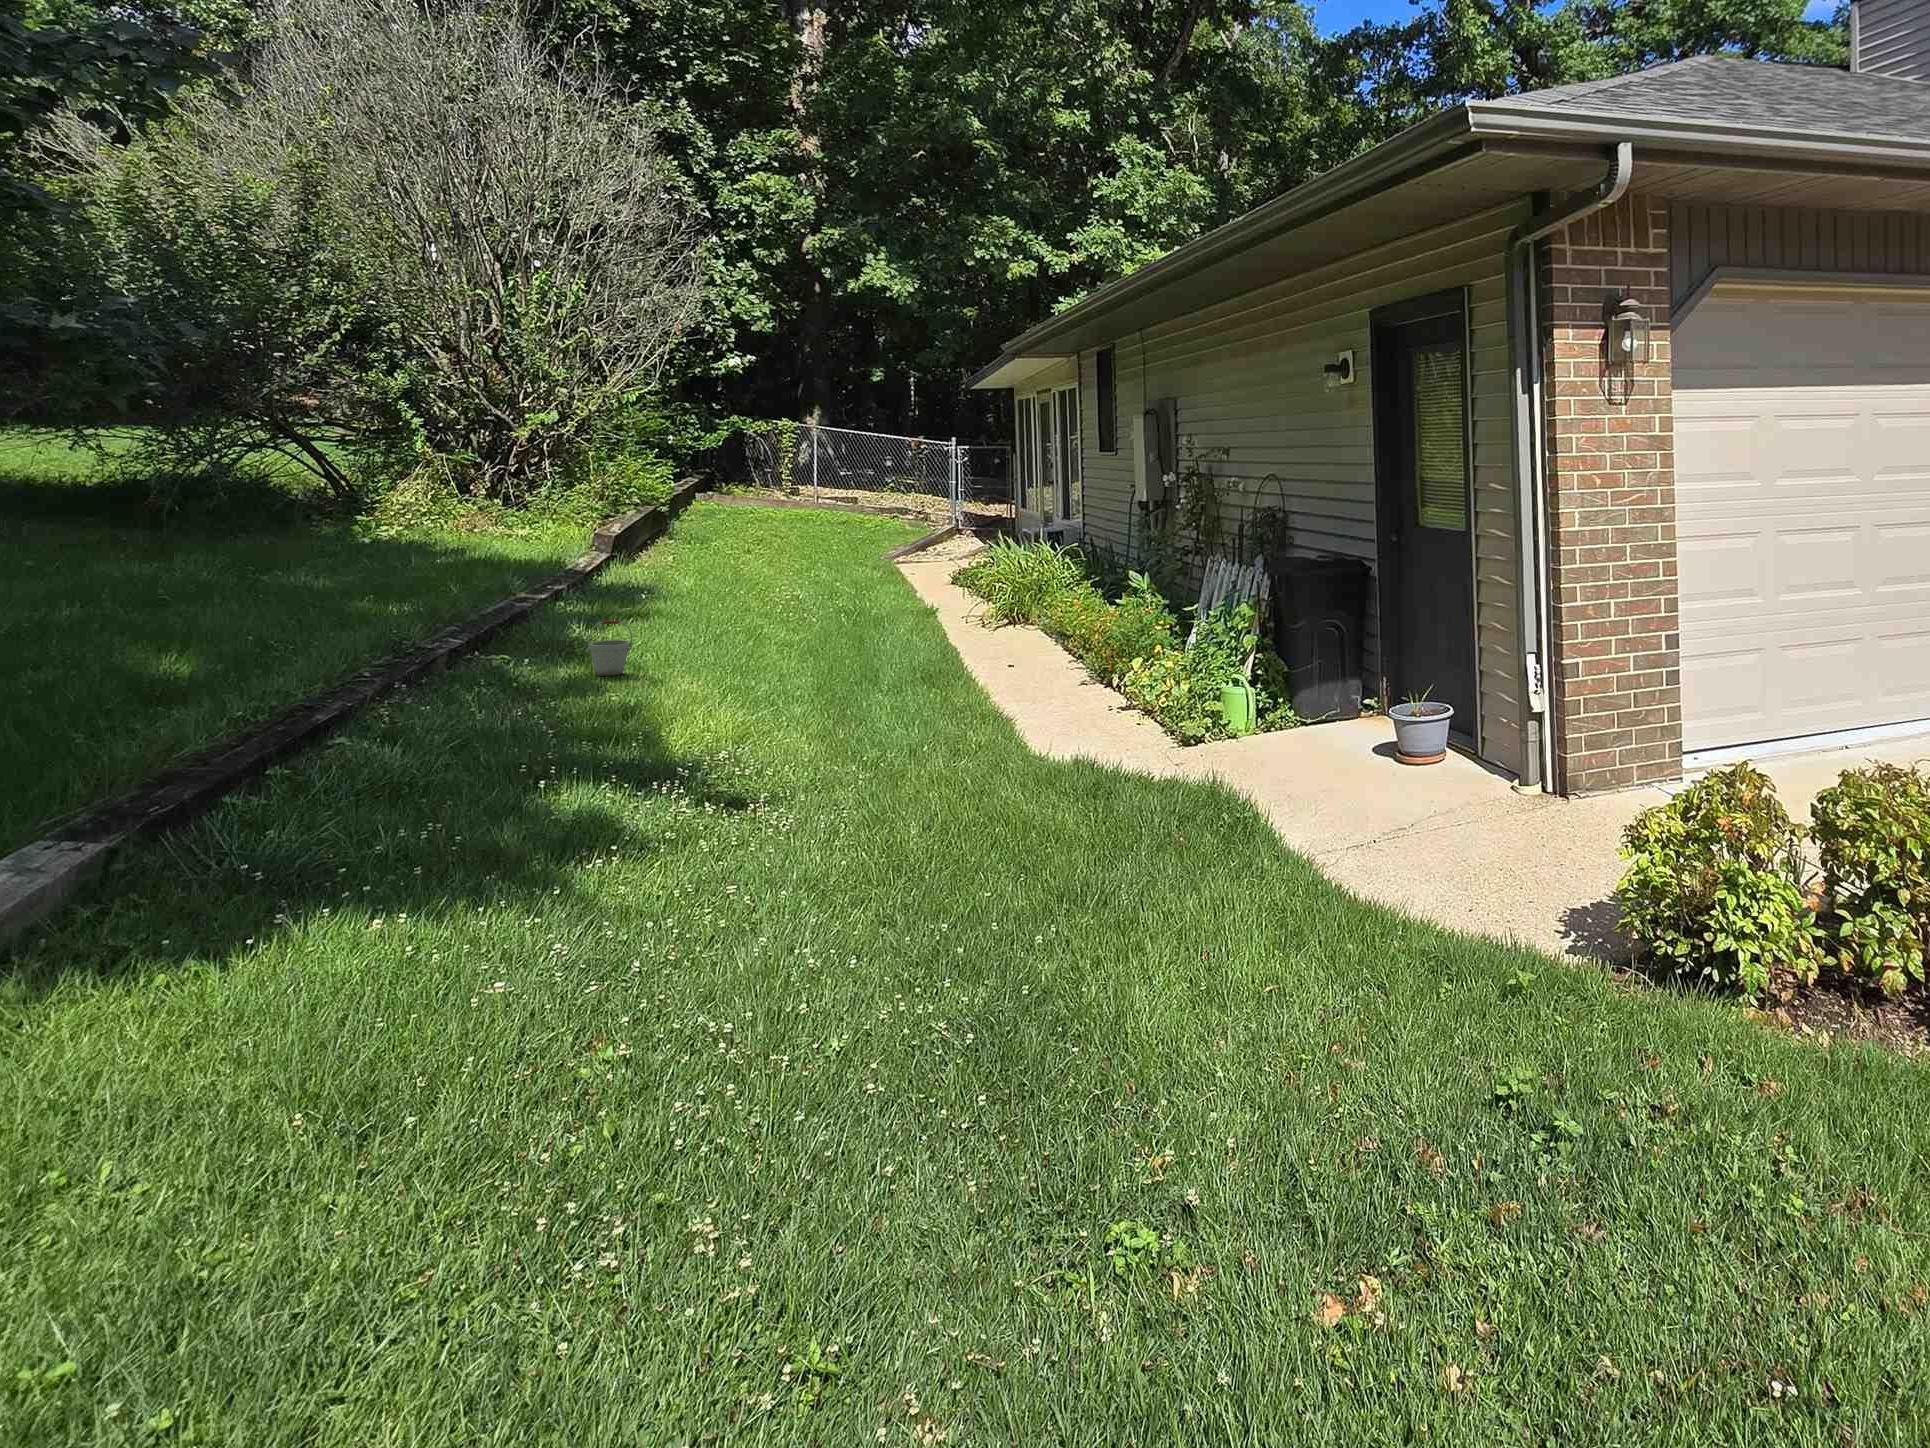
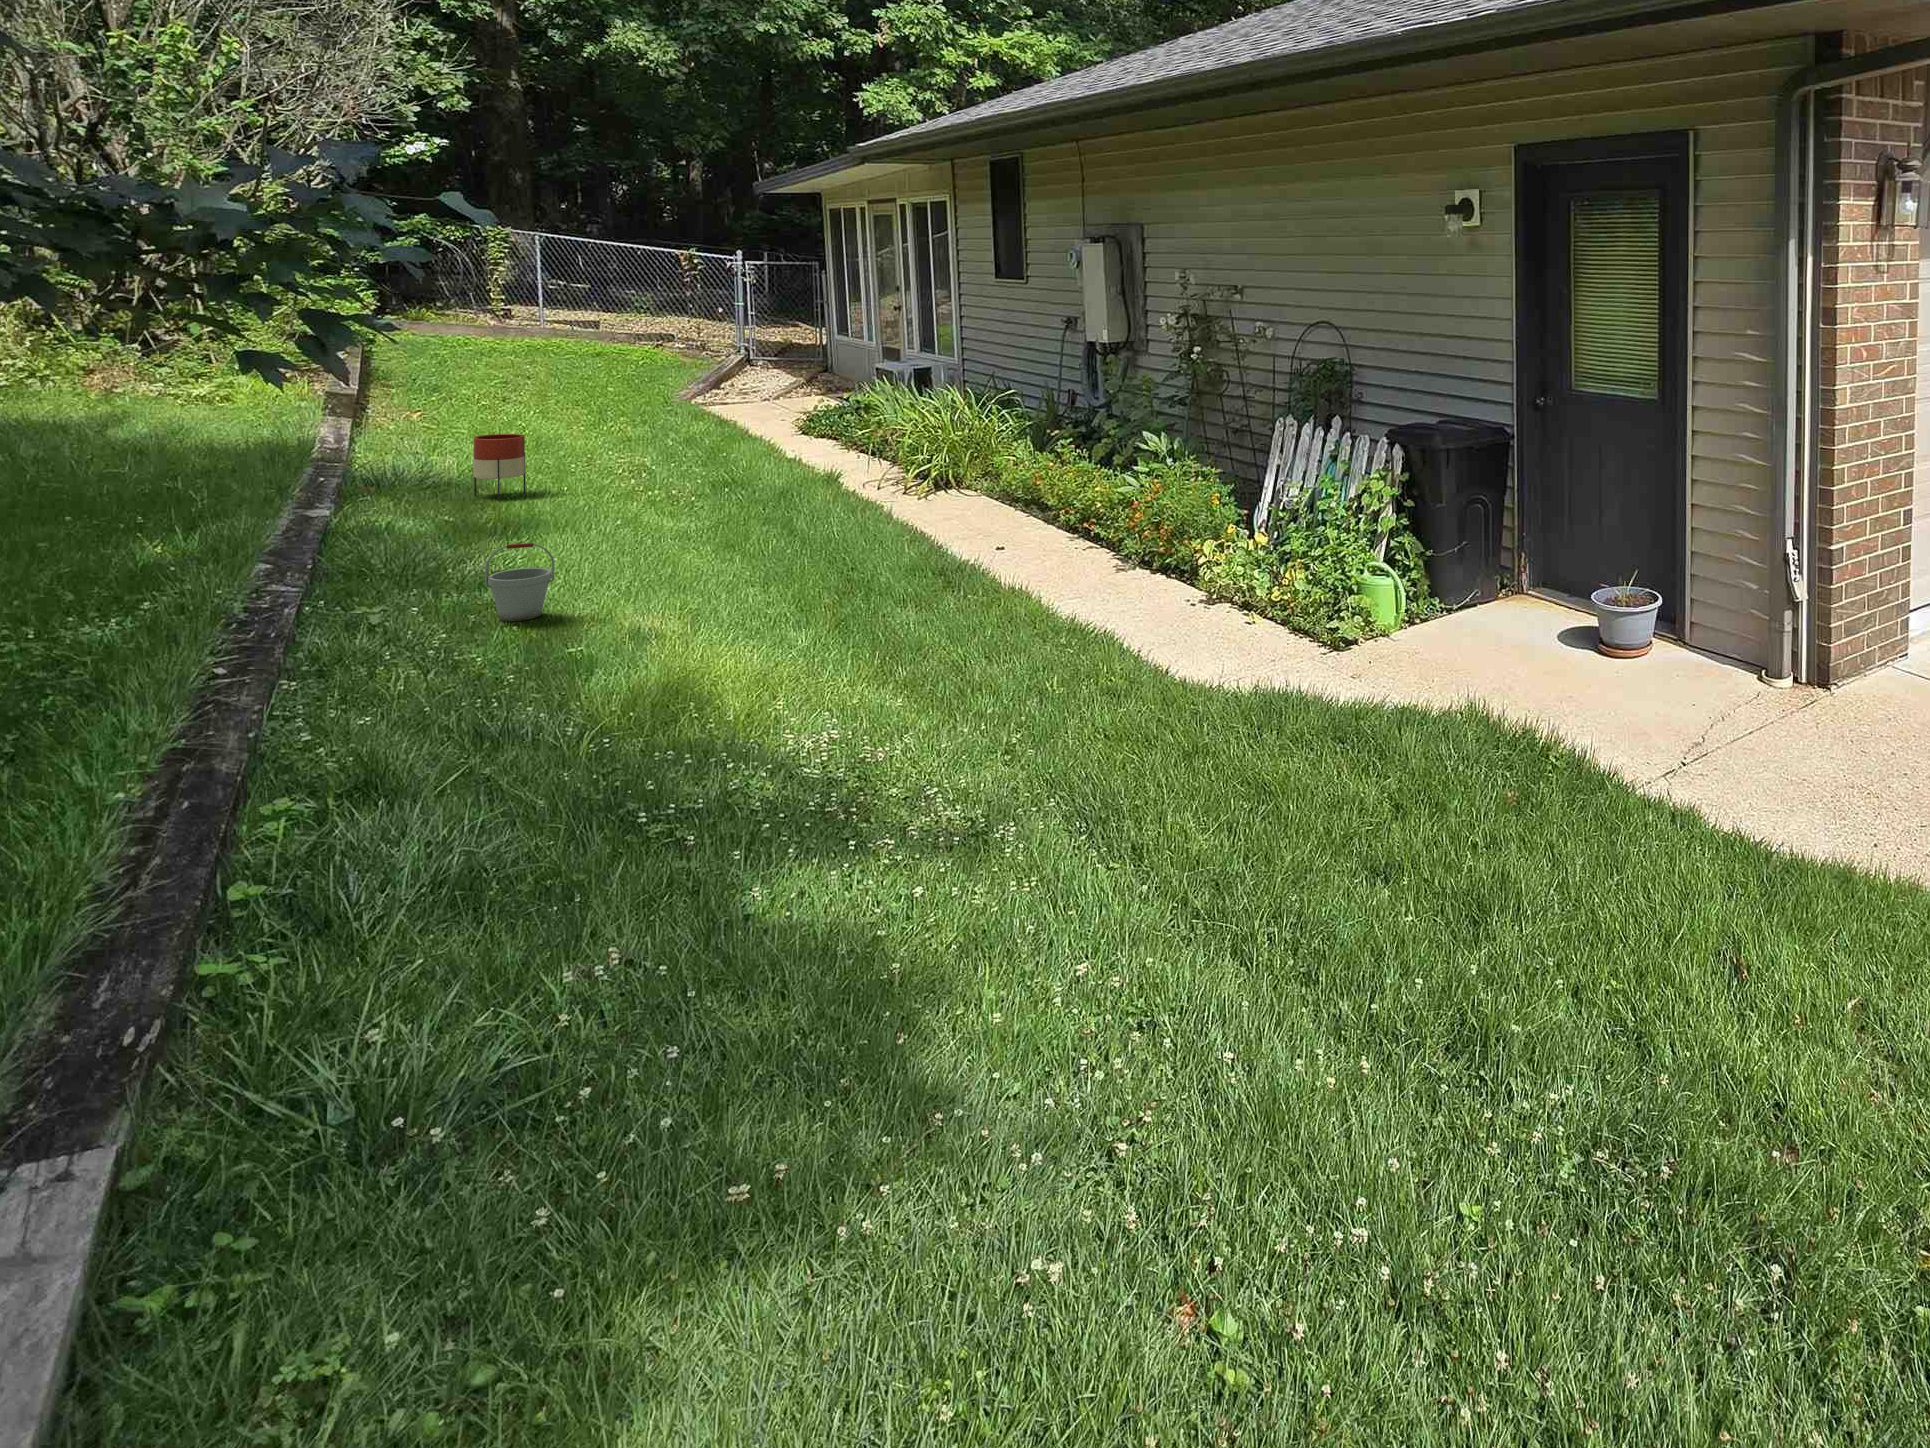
planter: none [652,560,688,609] -> present [473,434,526,501]

